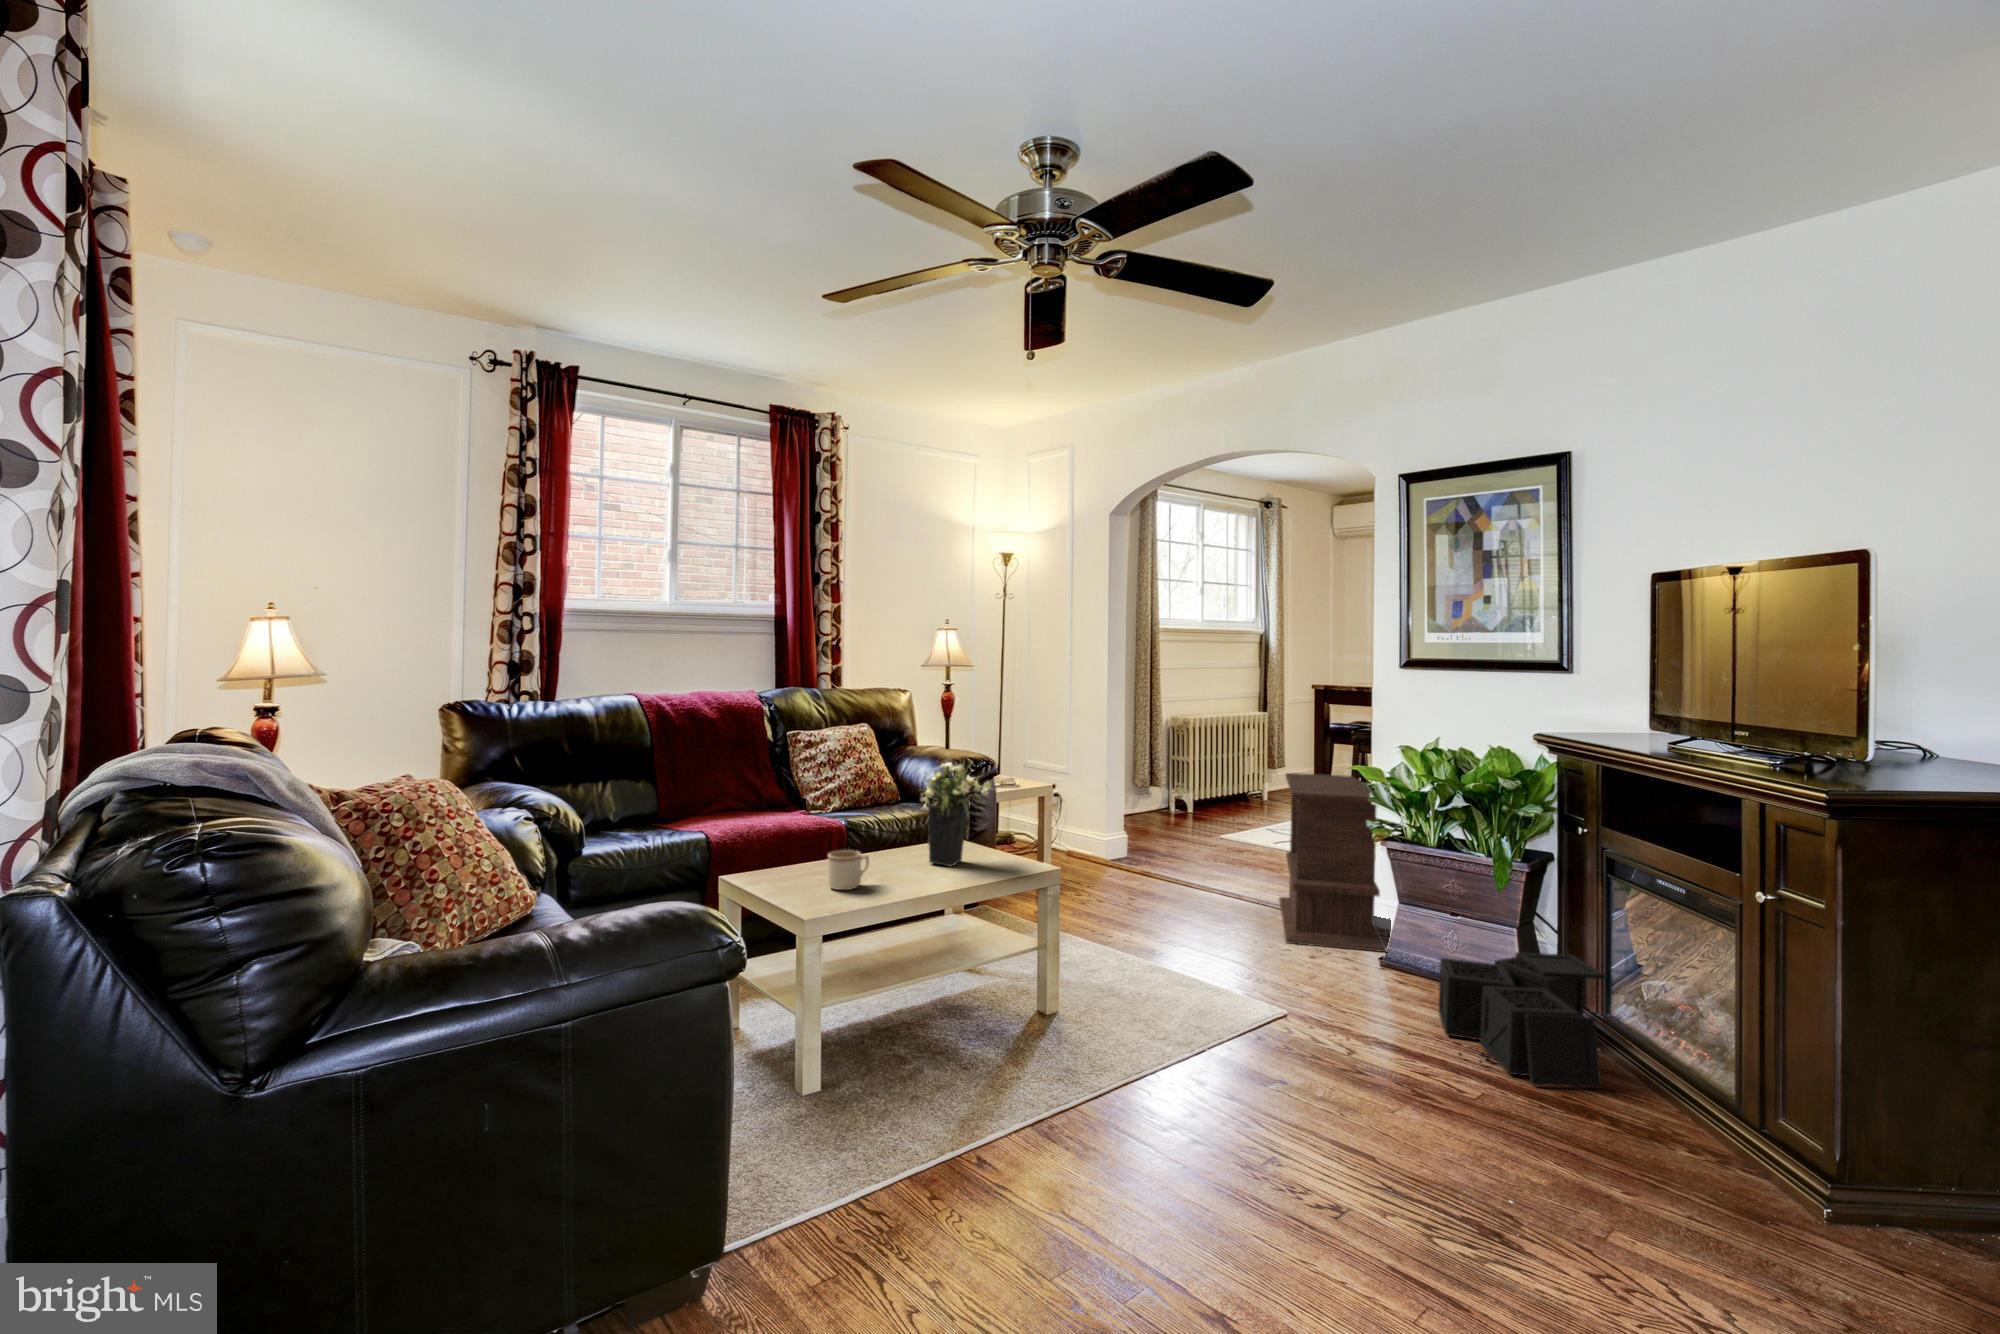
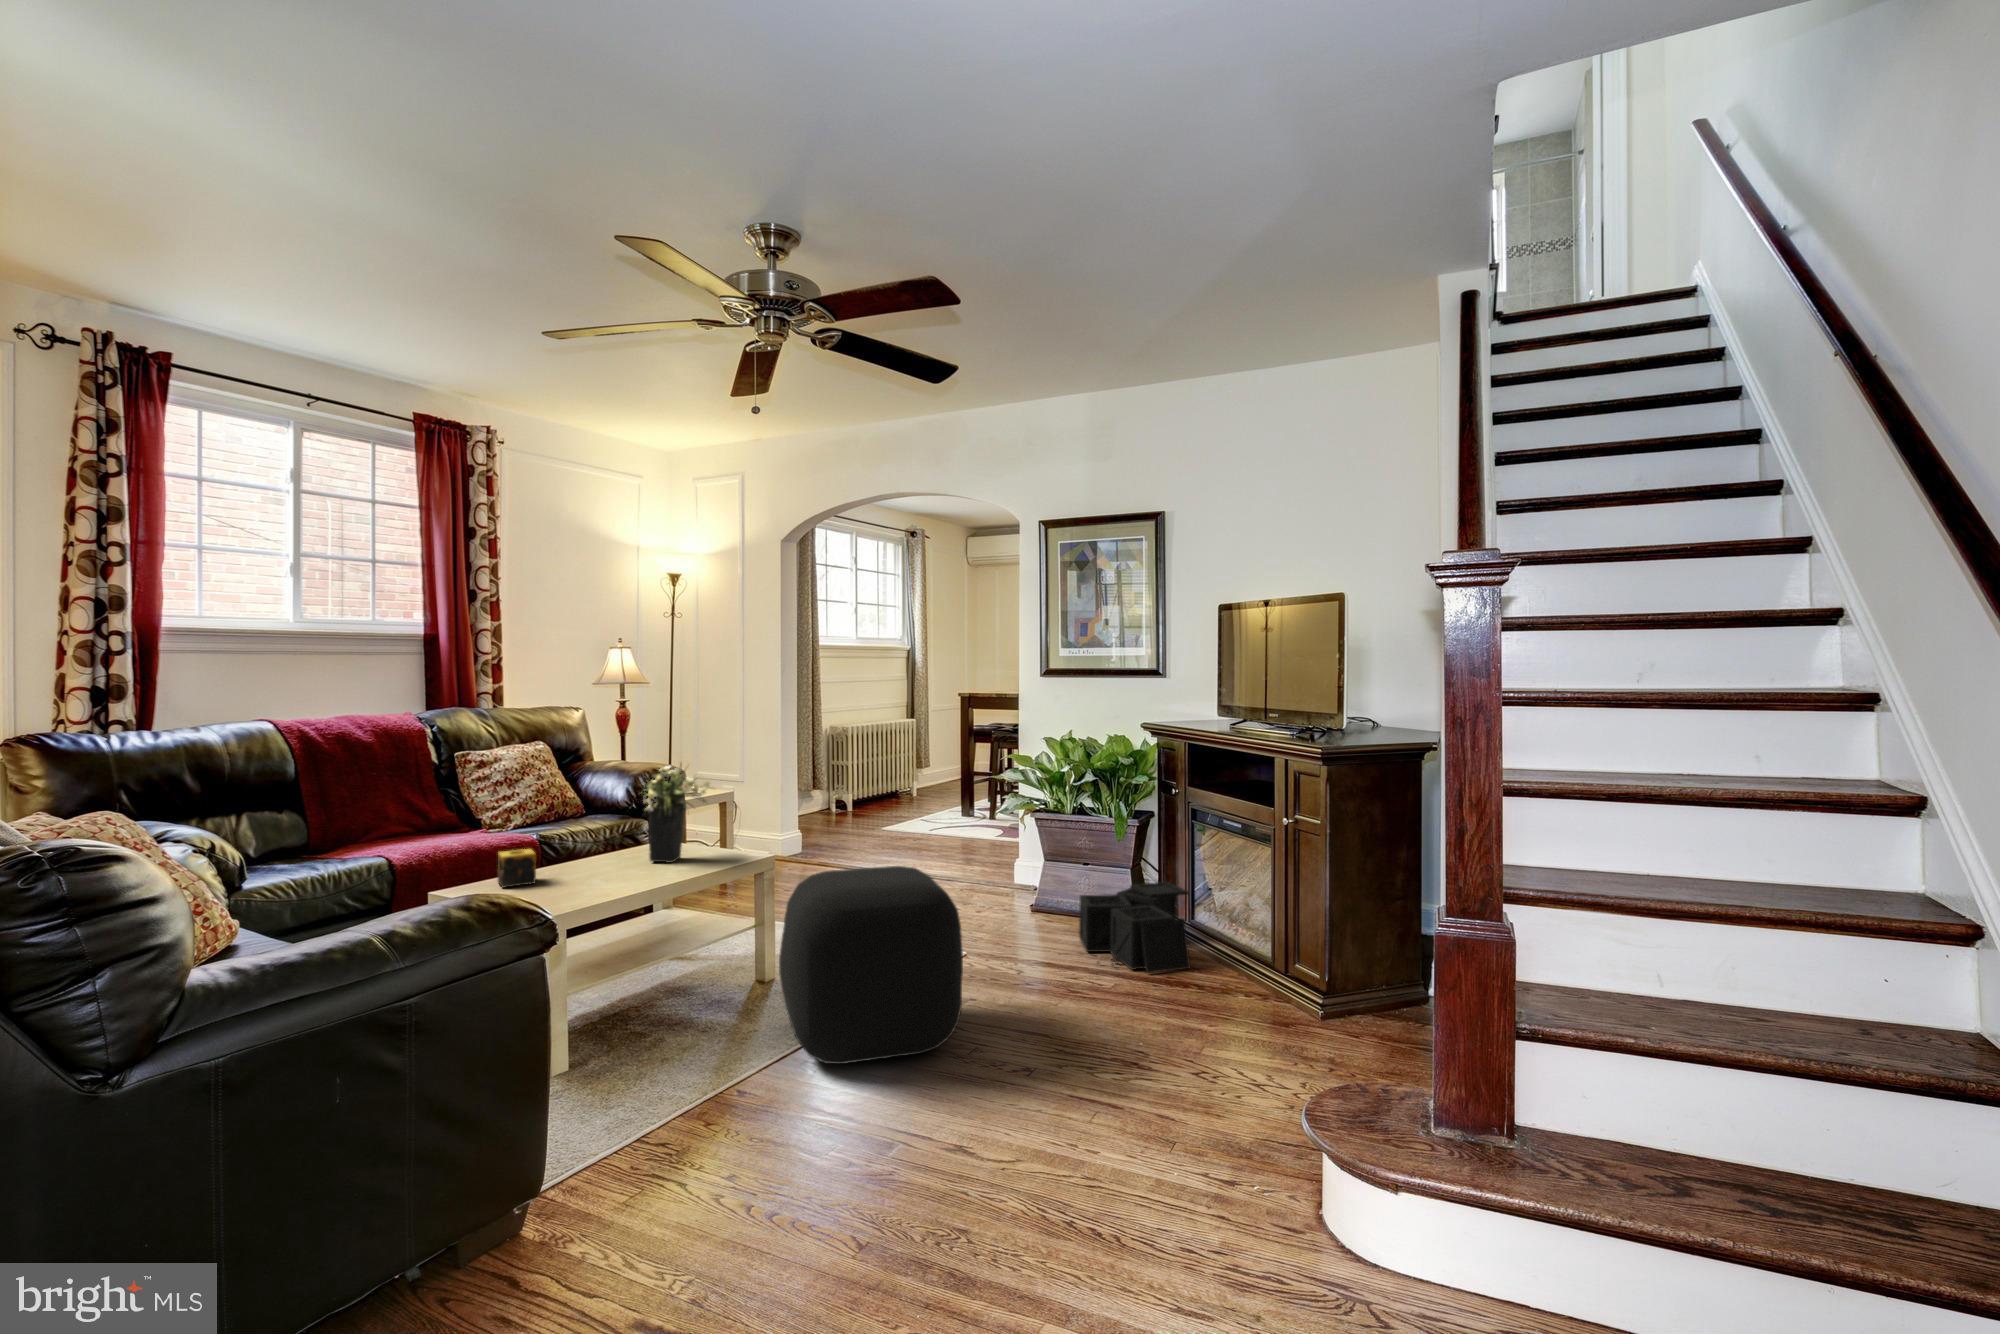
side table: present [1279,773,1386,952] -> none [946,764,1036,907]
candle: none [781,840,814,878] -> present [498,849,536,888]
mug: present [828,850,869,890] -> none [557,853,598,890]
ottoman: none [1036,902,1257,1149] -> present [779,866,963,1064]

